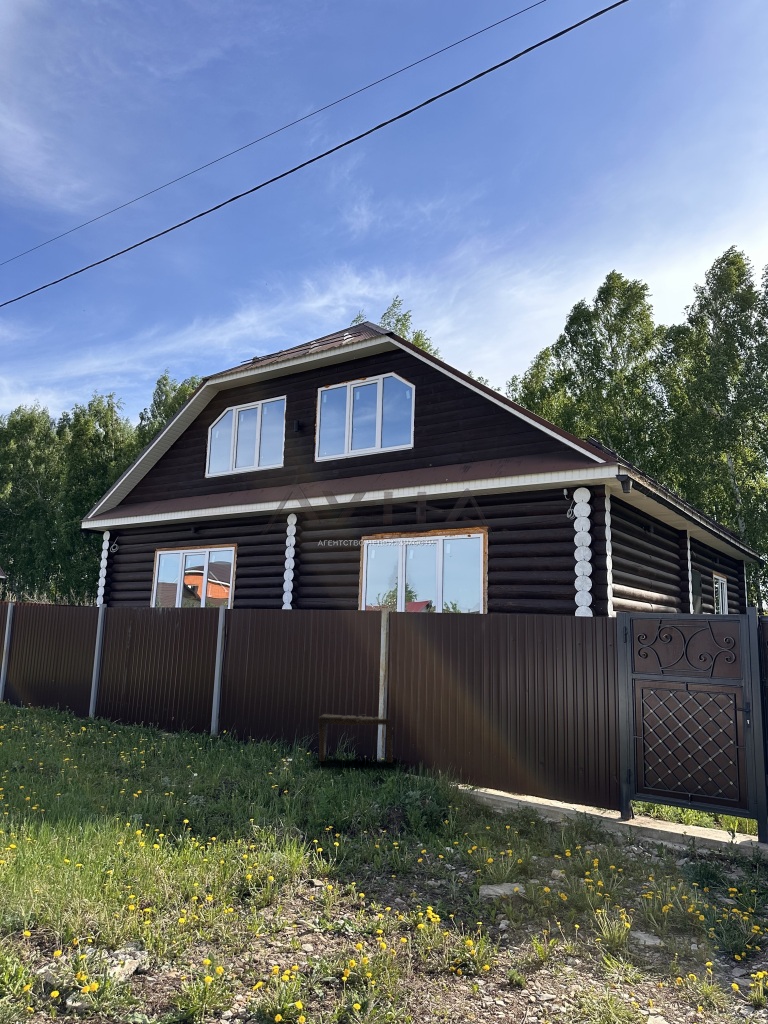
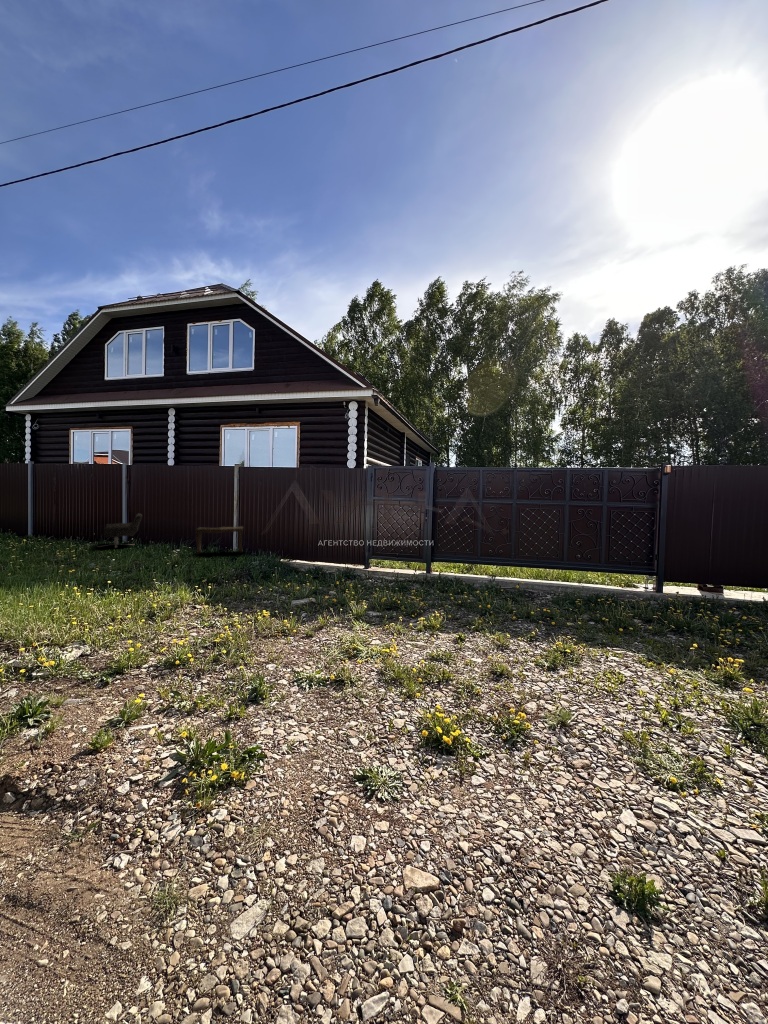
lounge chair: none [174,684,240,741] -> present [104,514,142,548]

